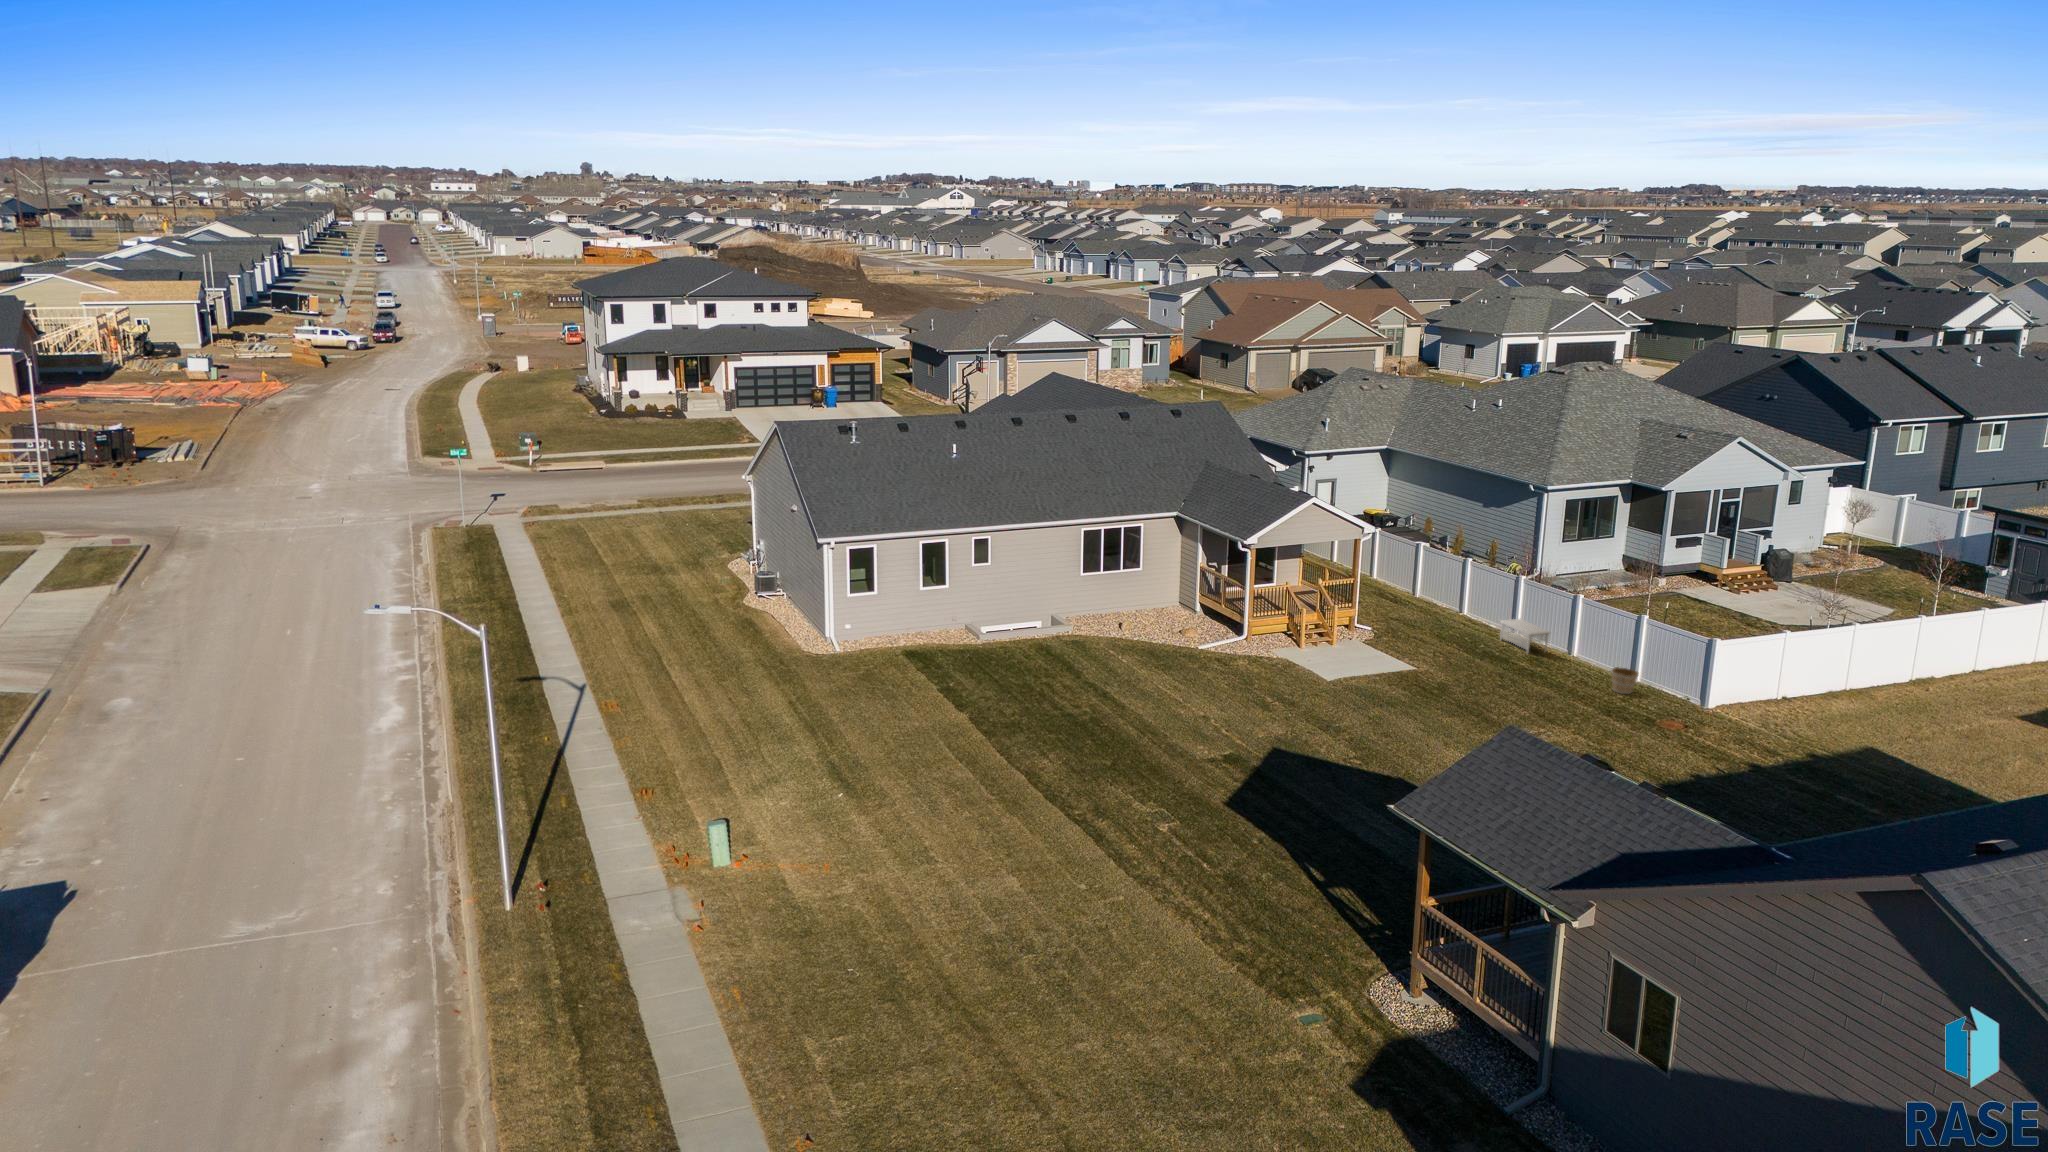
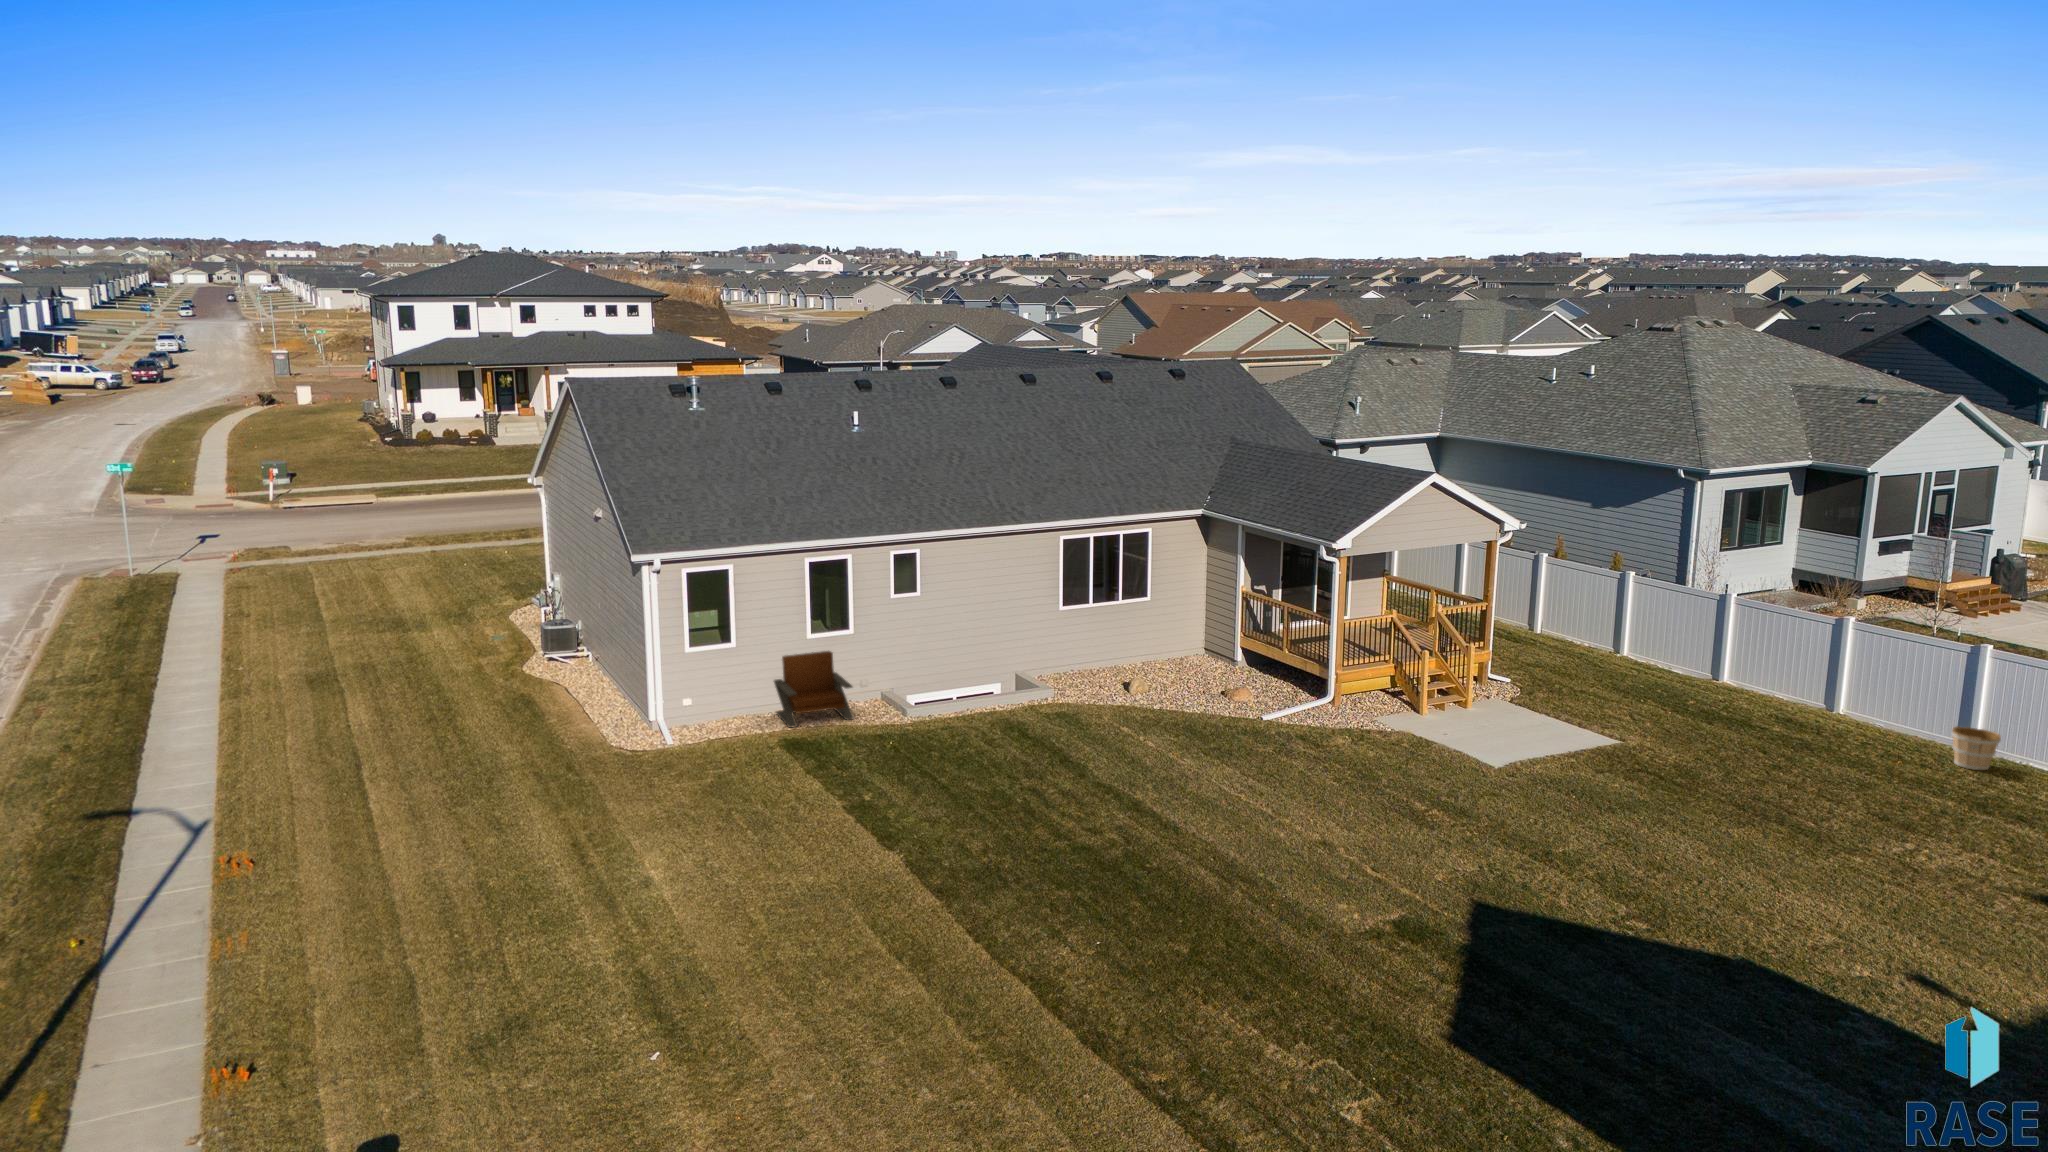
lounge chair: none [899,598,947,645] -> present [774,651,853,728]
storage bench: present [1500,619,1549,652] -> none [1710,656,1801,709]

